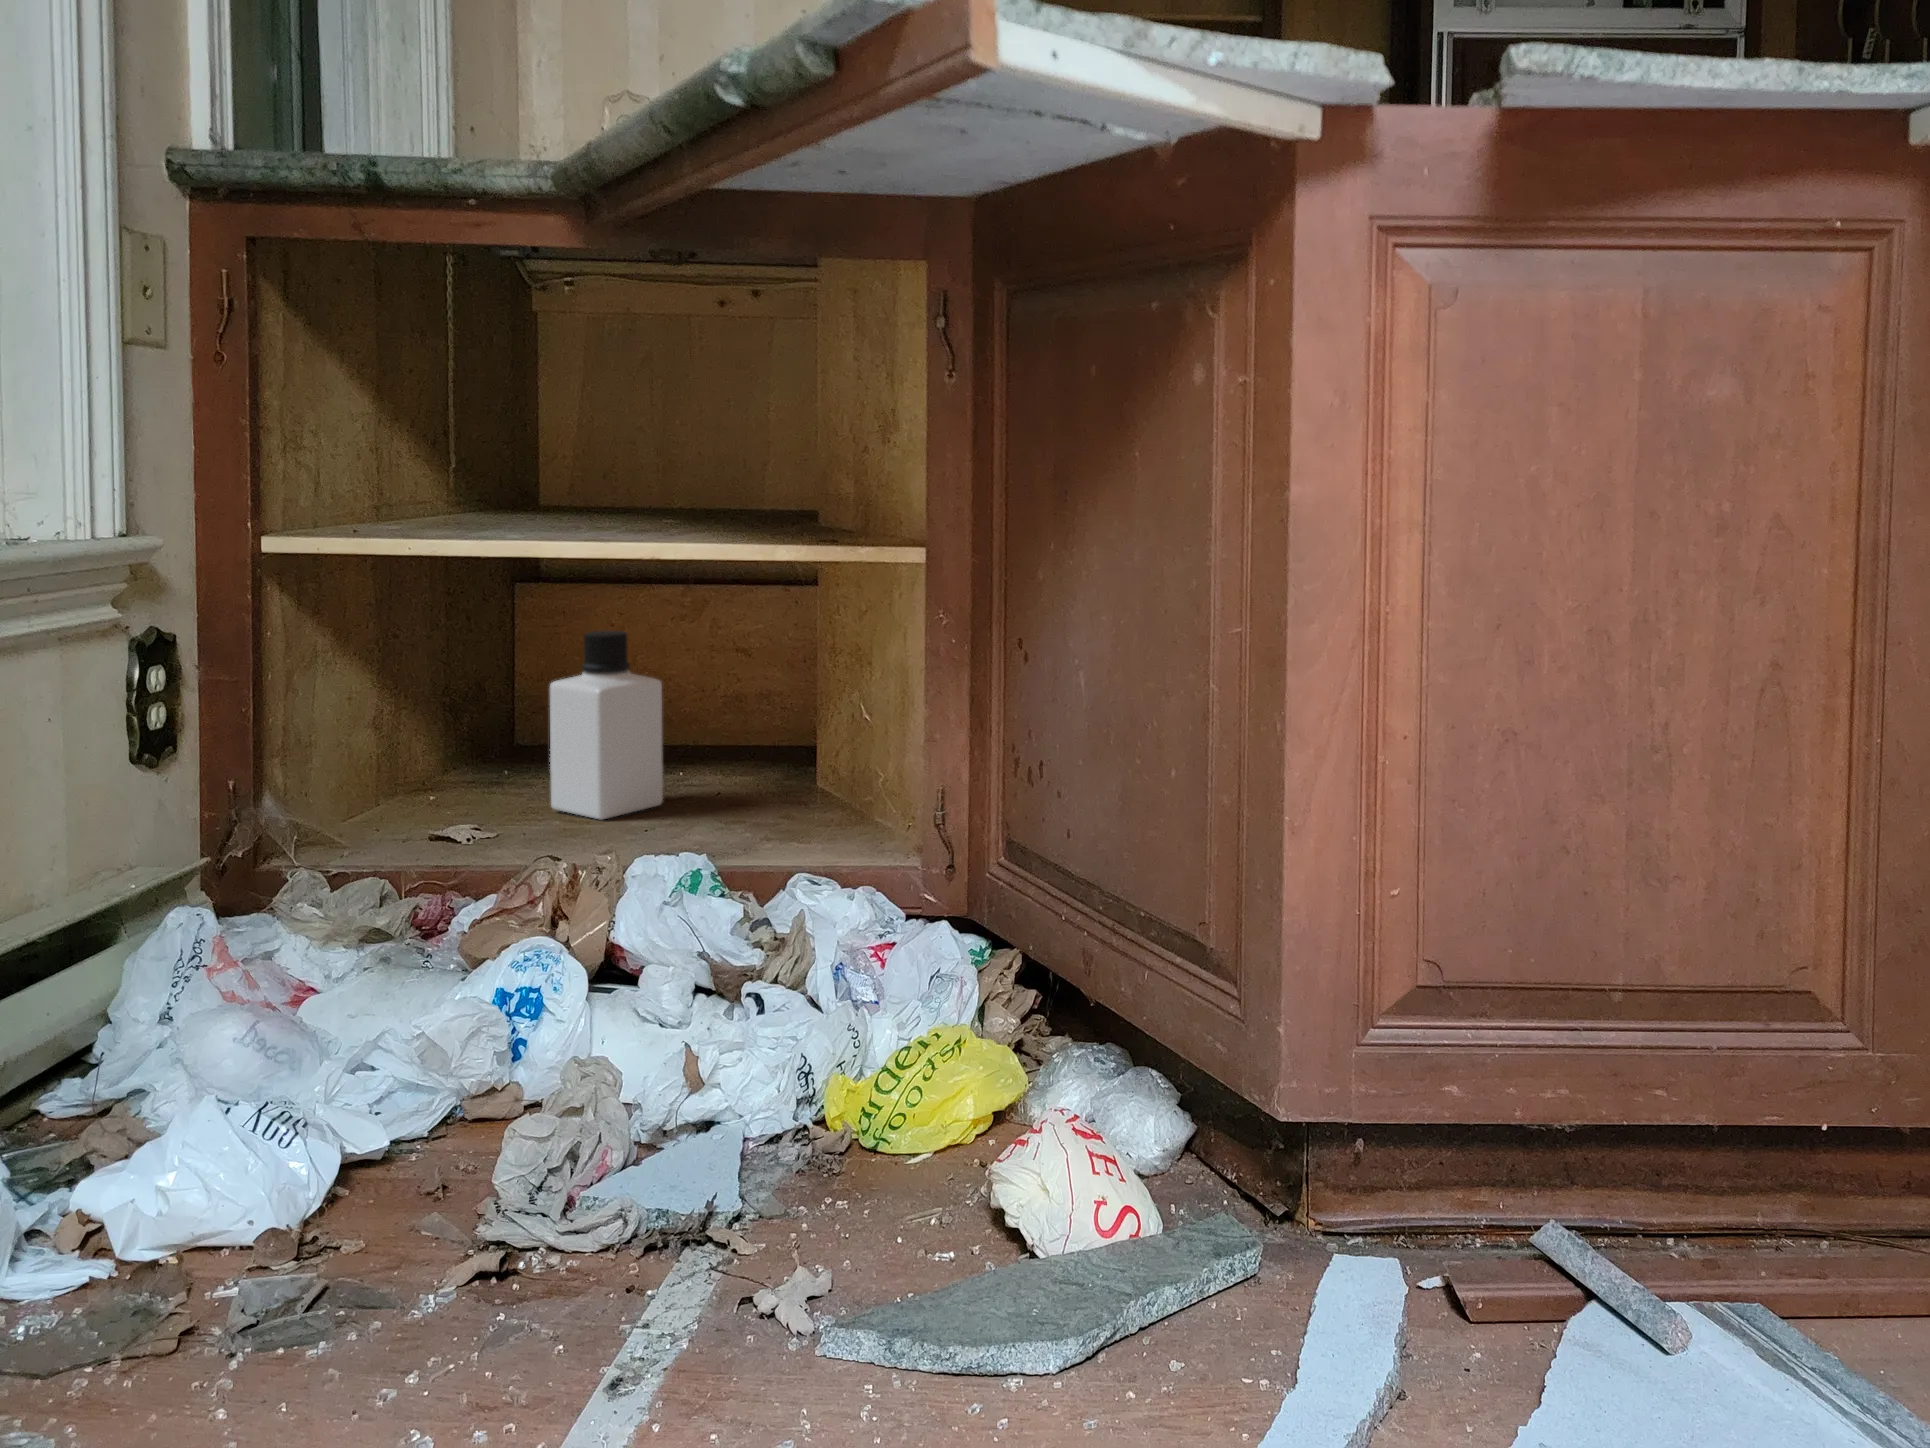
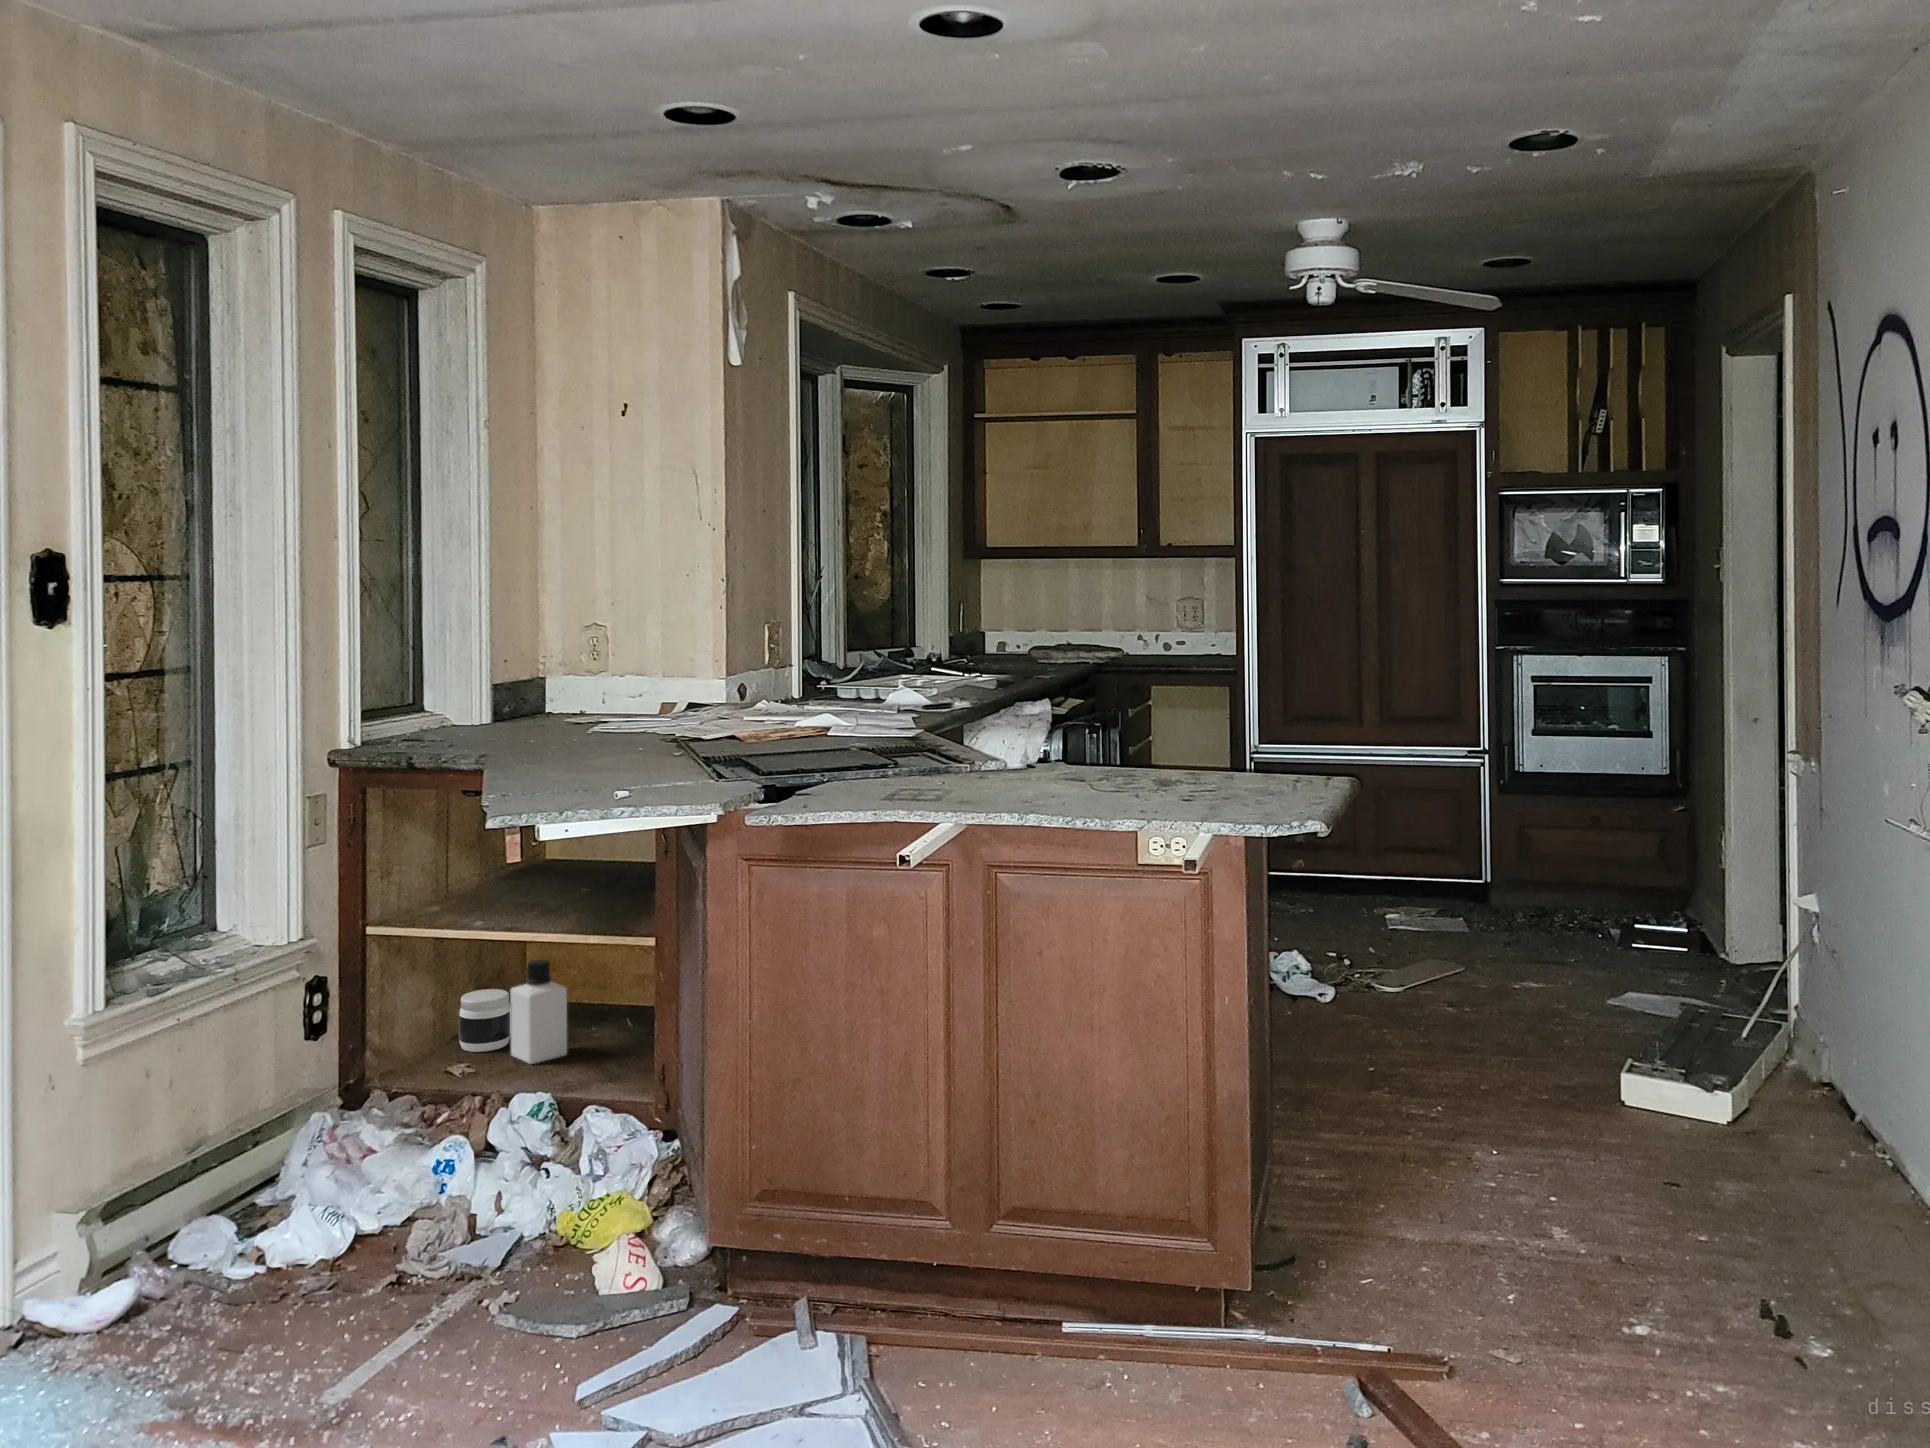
jar: none [432,698,533,807] -> present [459,989,511,1052]

